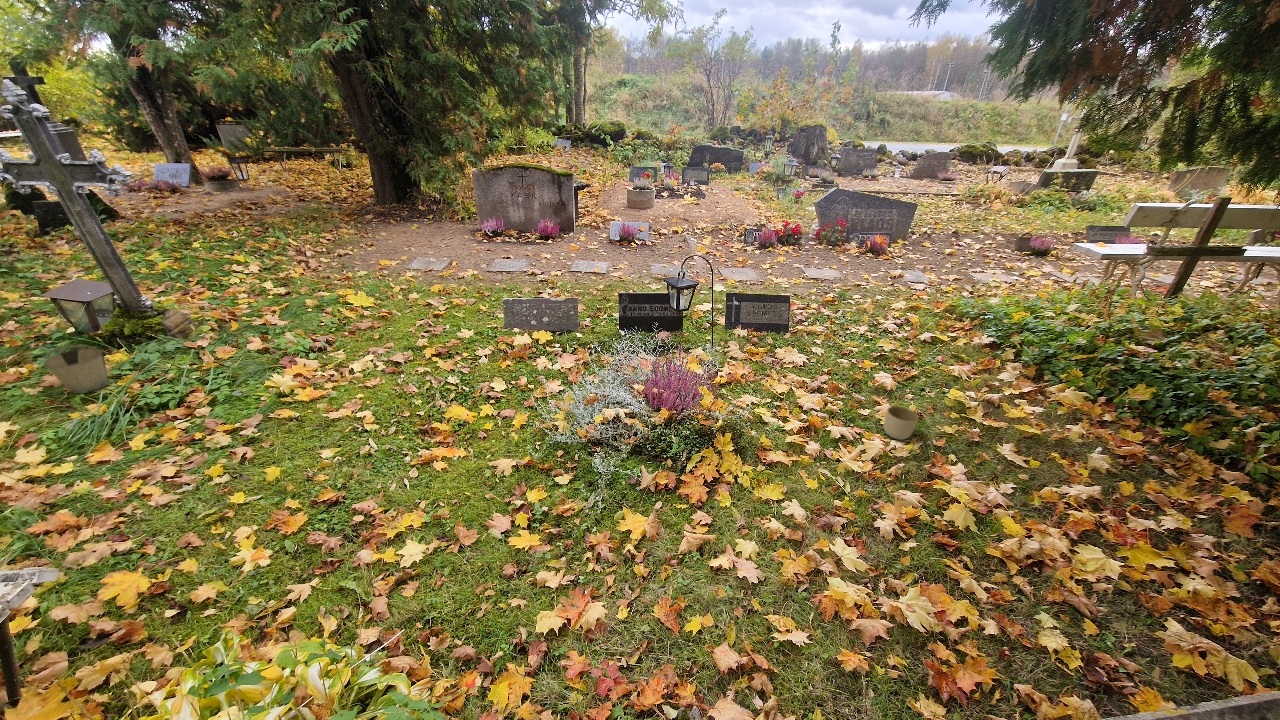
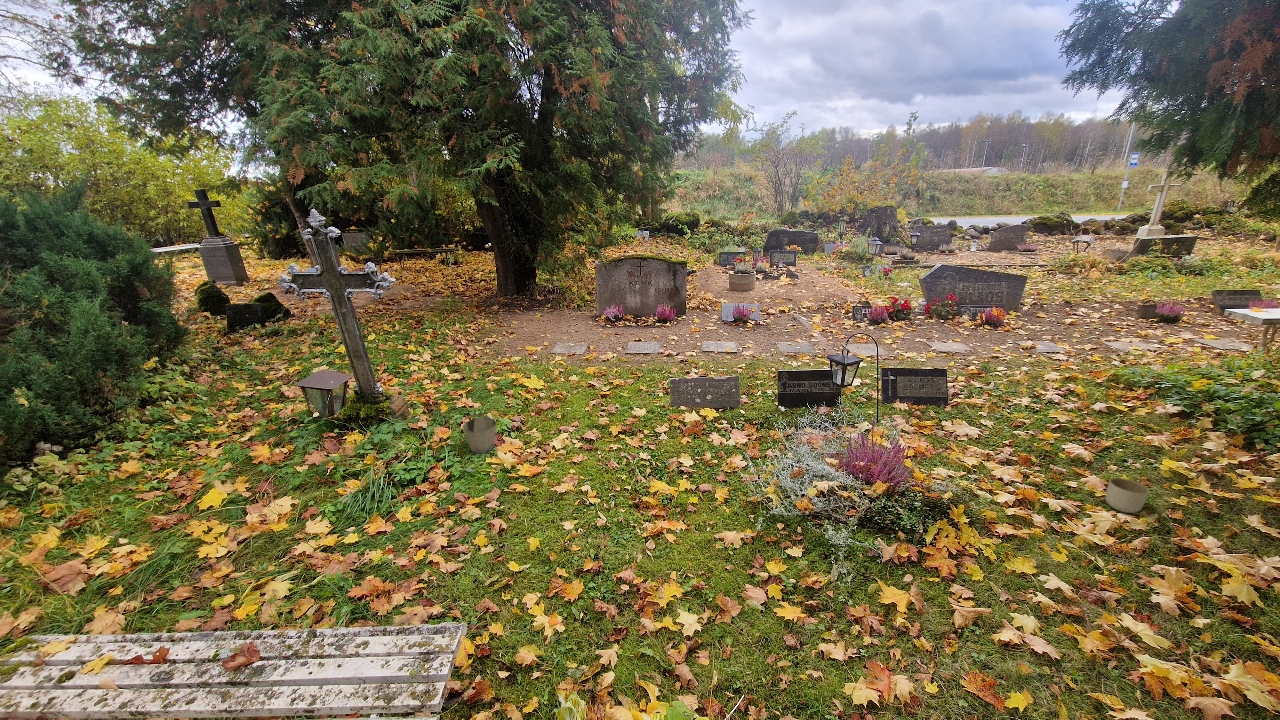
bucket: present [44,344,109,394] -> present [462,415,497,454]

